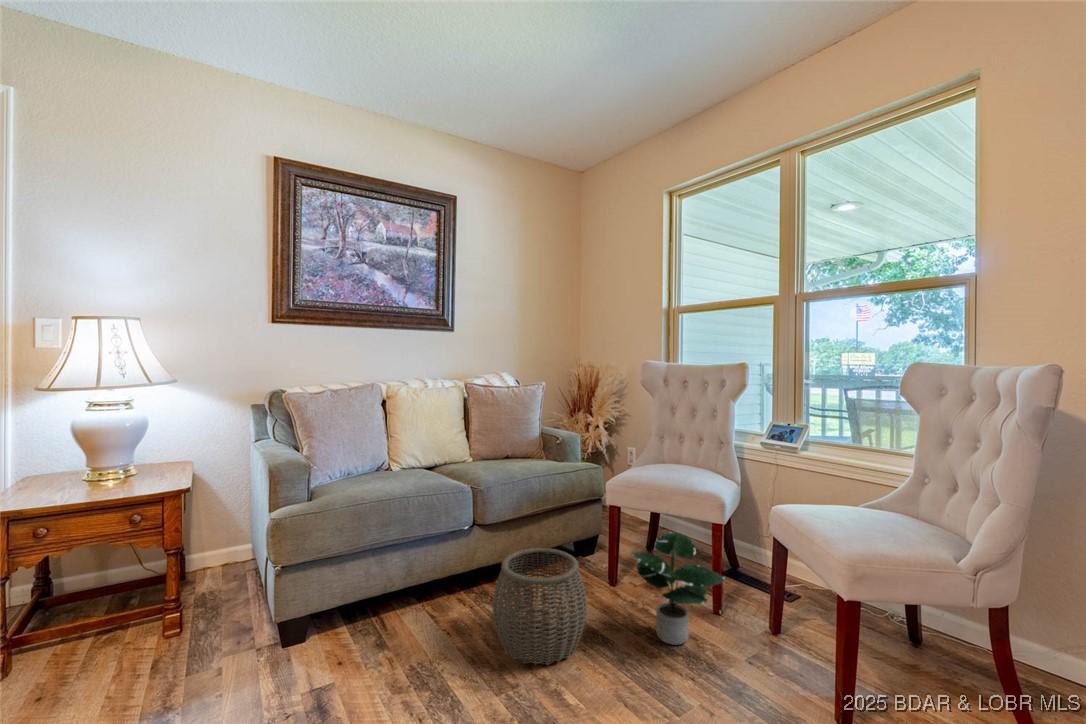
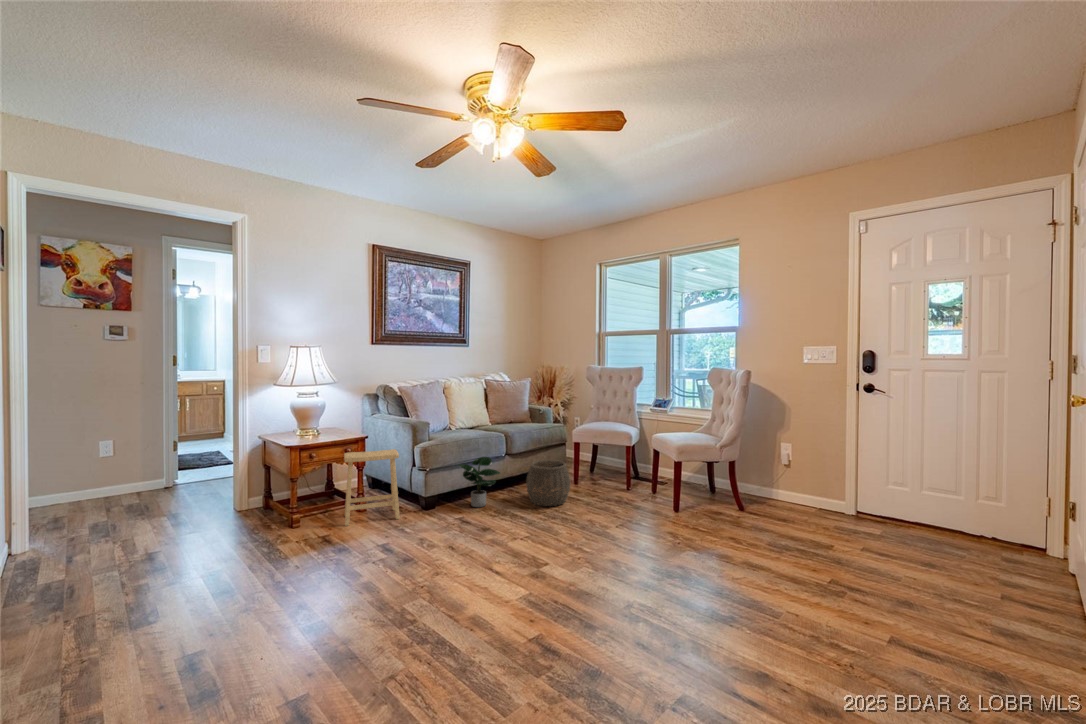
footstool: none [69,520,229,696] -> present [344,449,399,526]
potted plant: present [632,533,725,645] -> present [459,456,500,507]

